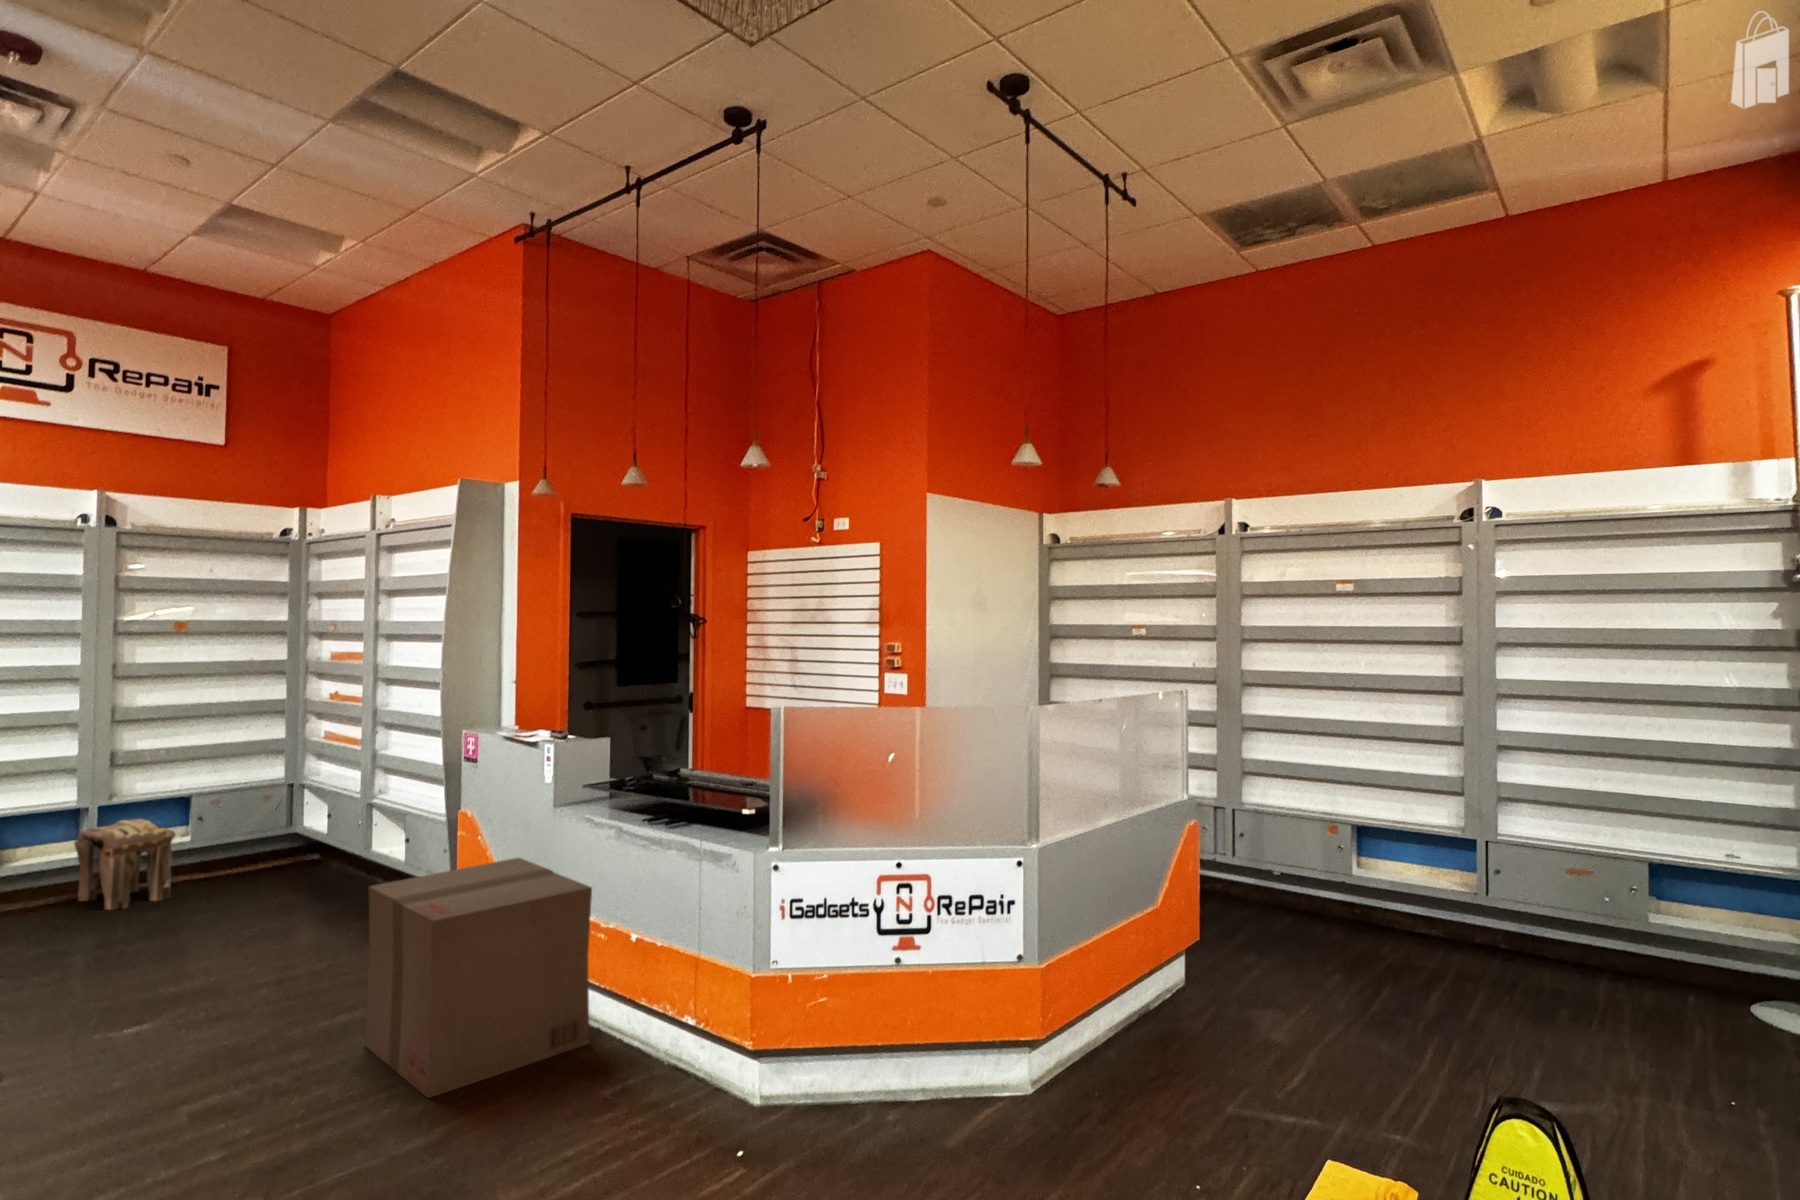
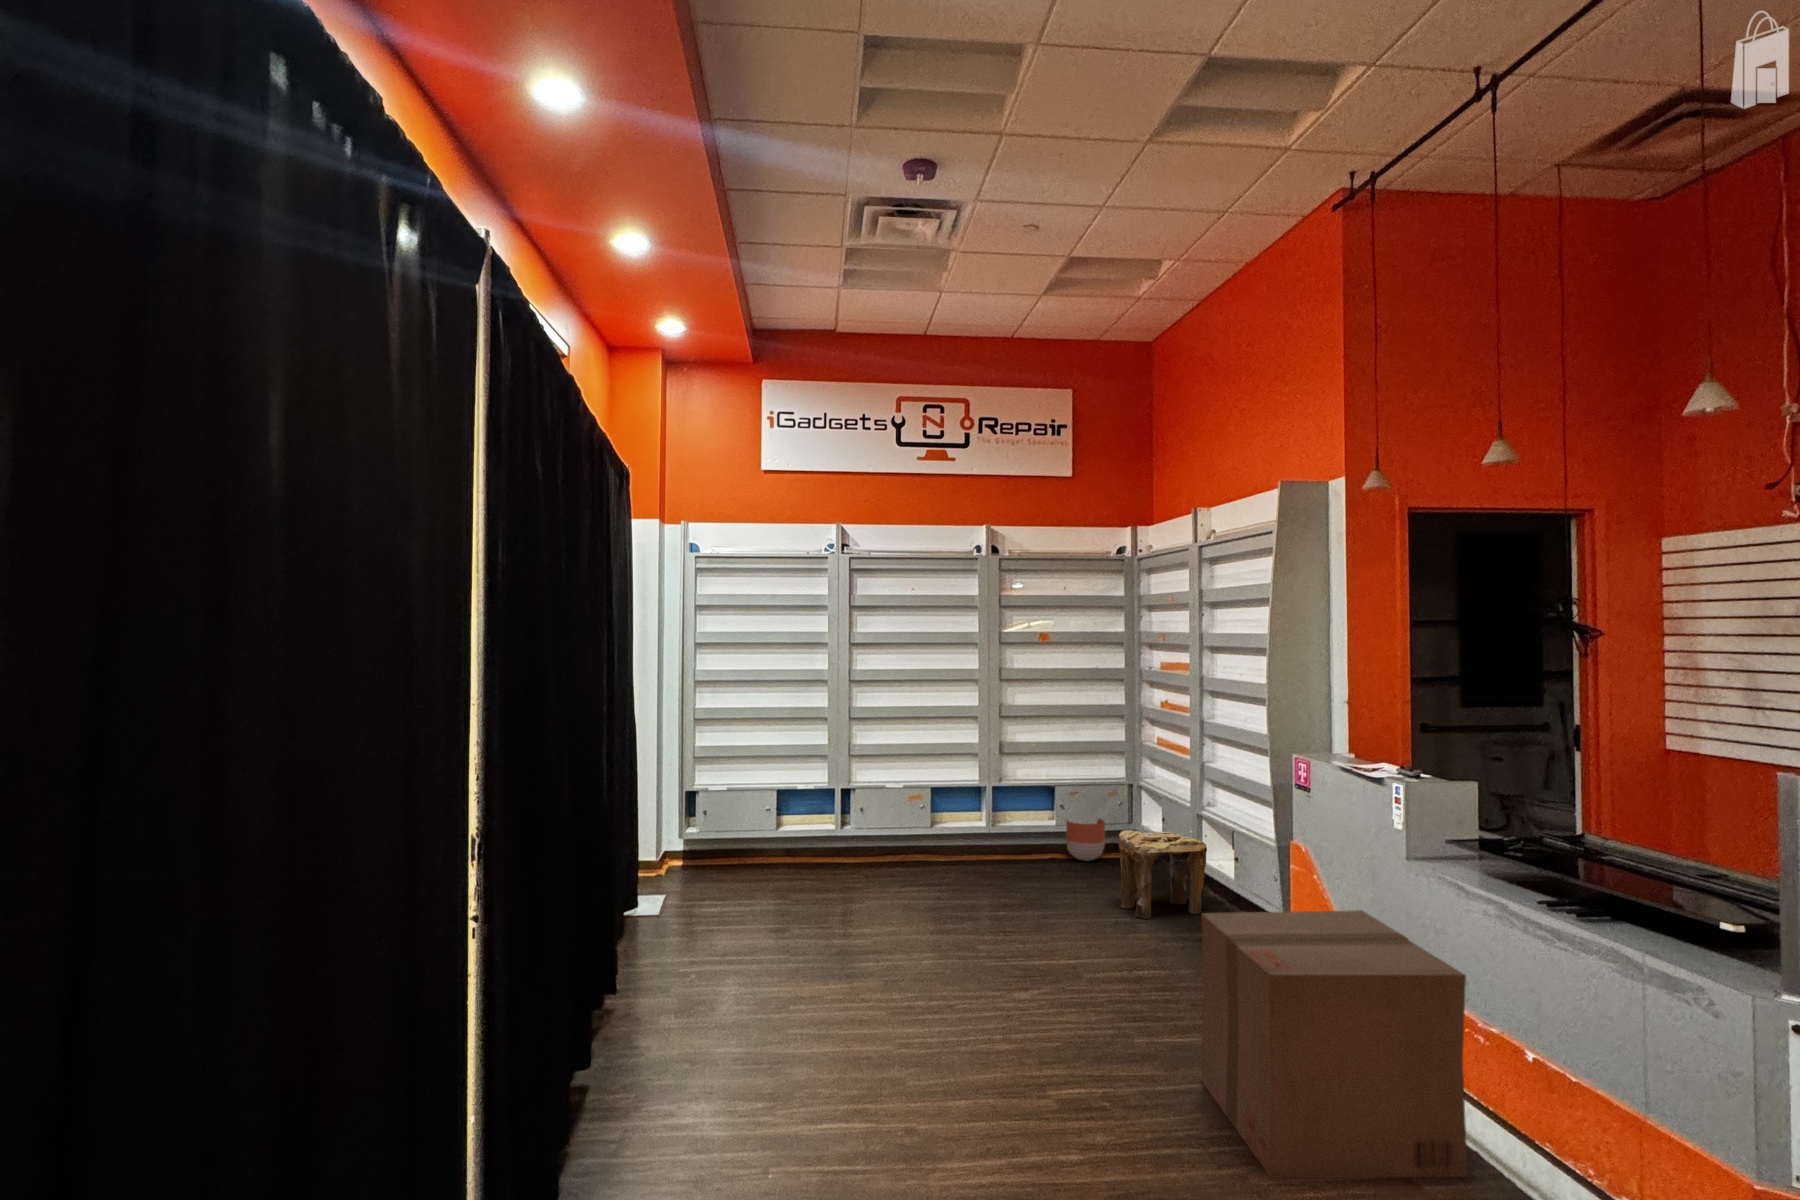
stool: present [74,819,175,910] -> present [1119,830,1207,919]
planter: none [205,827,258,877] -> present [1066,819,1105,861]

